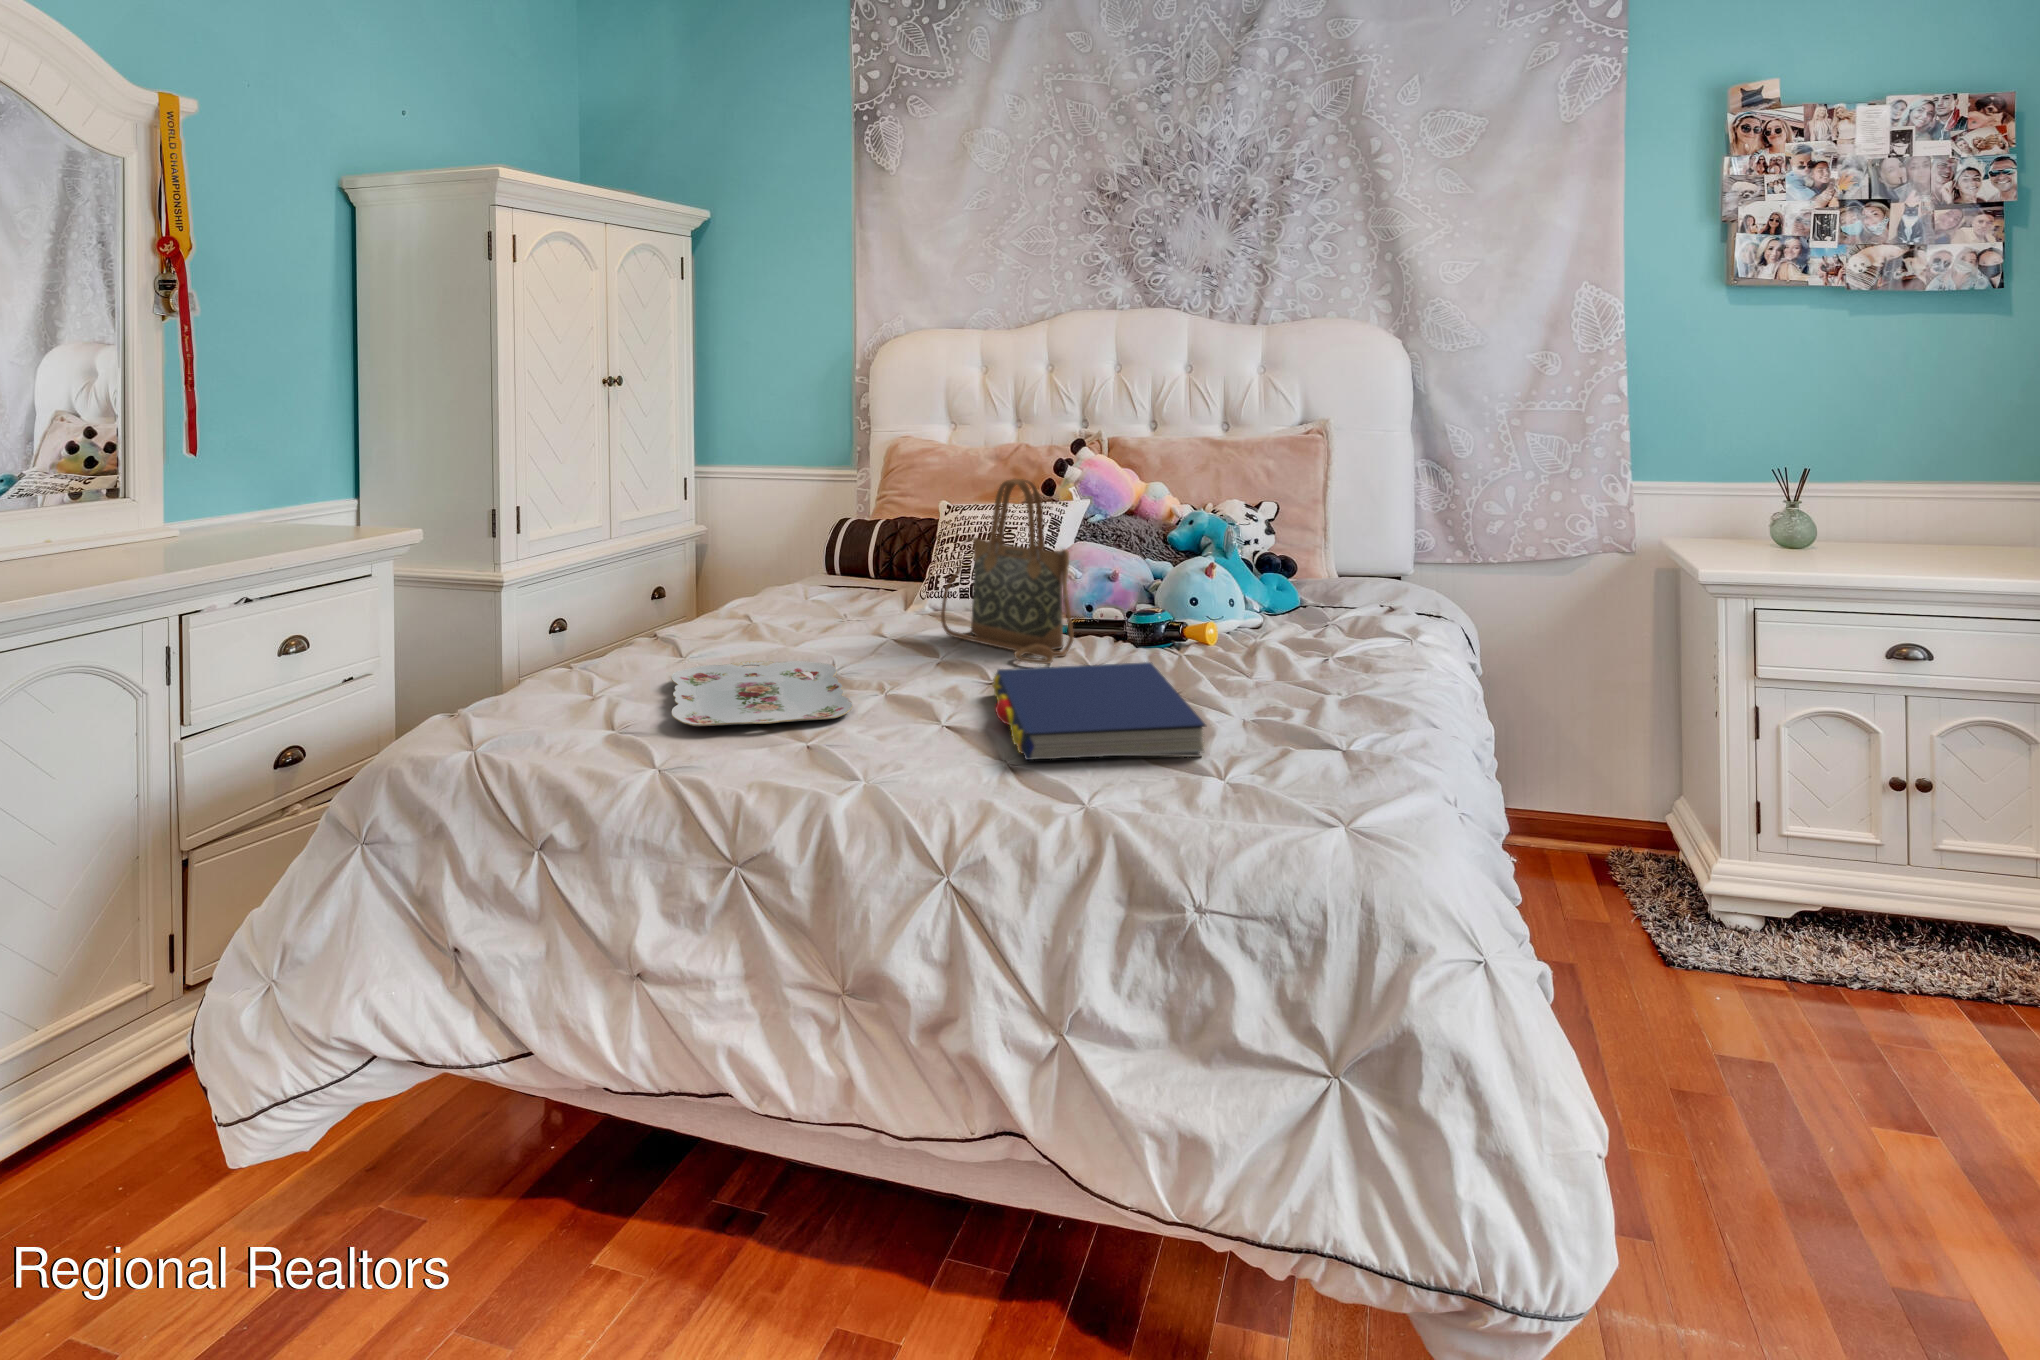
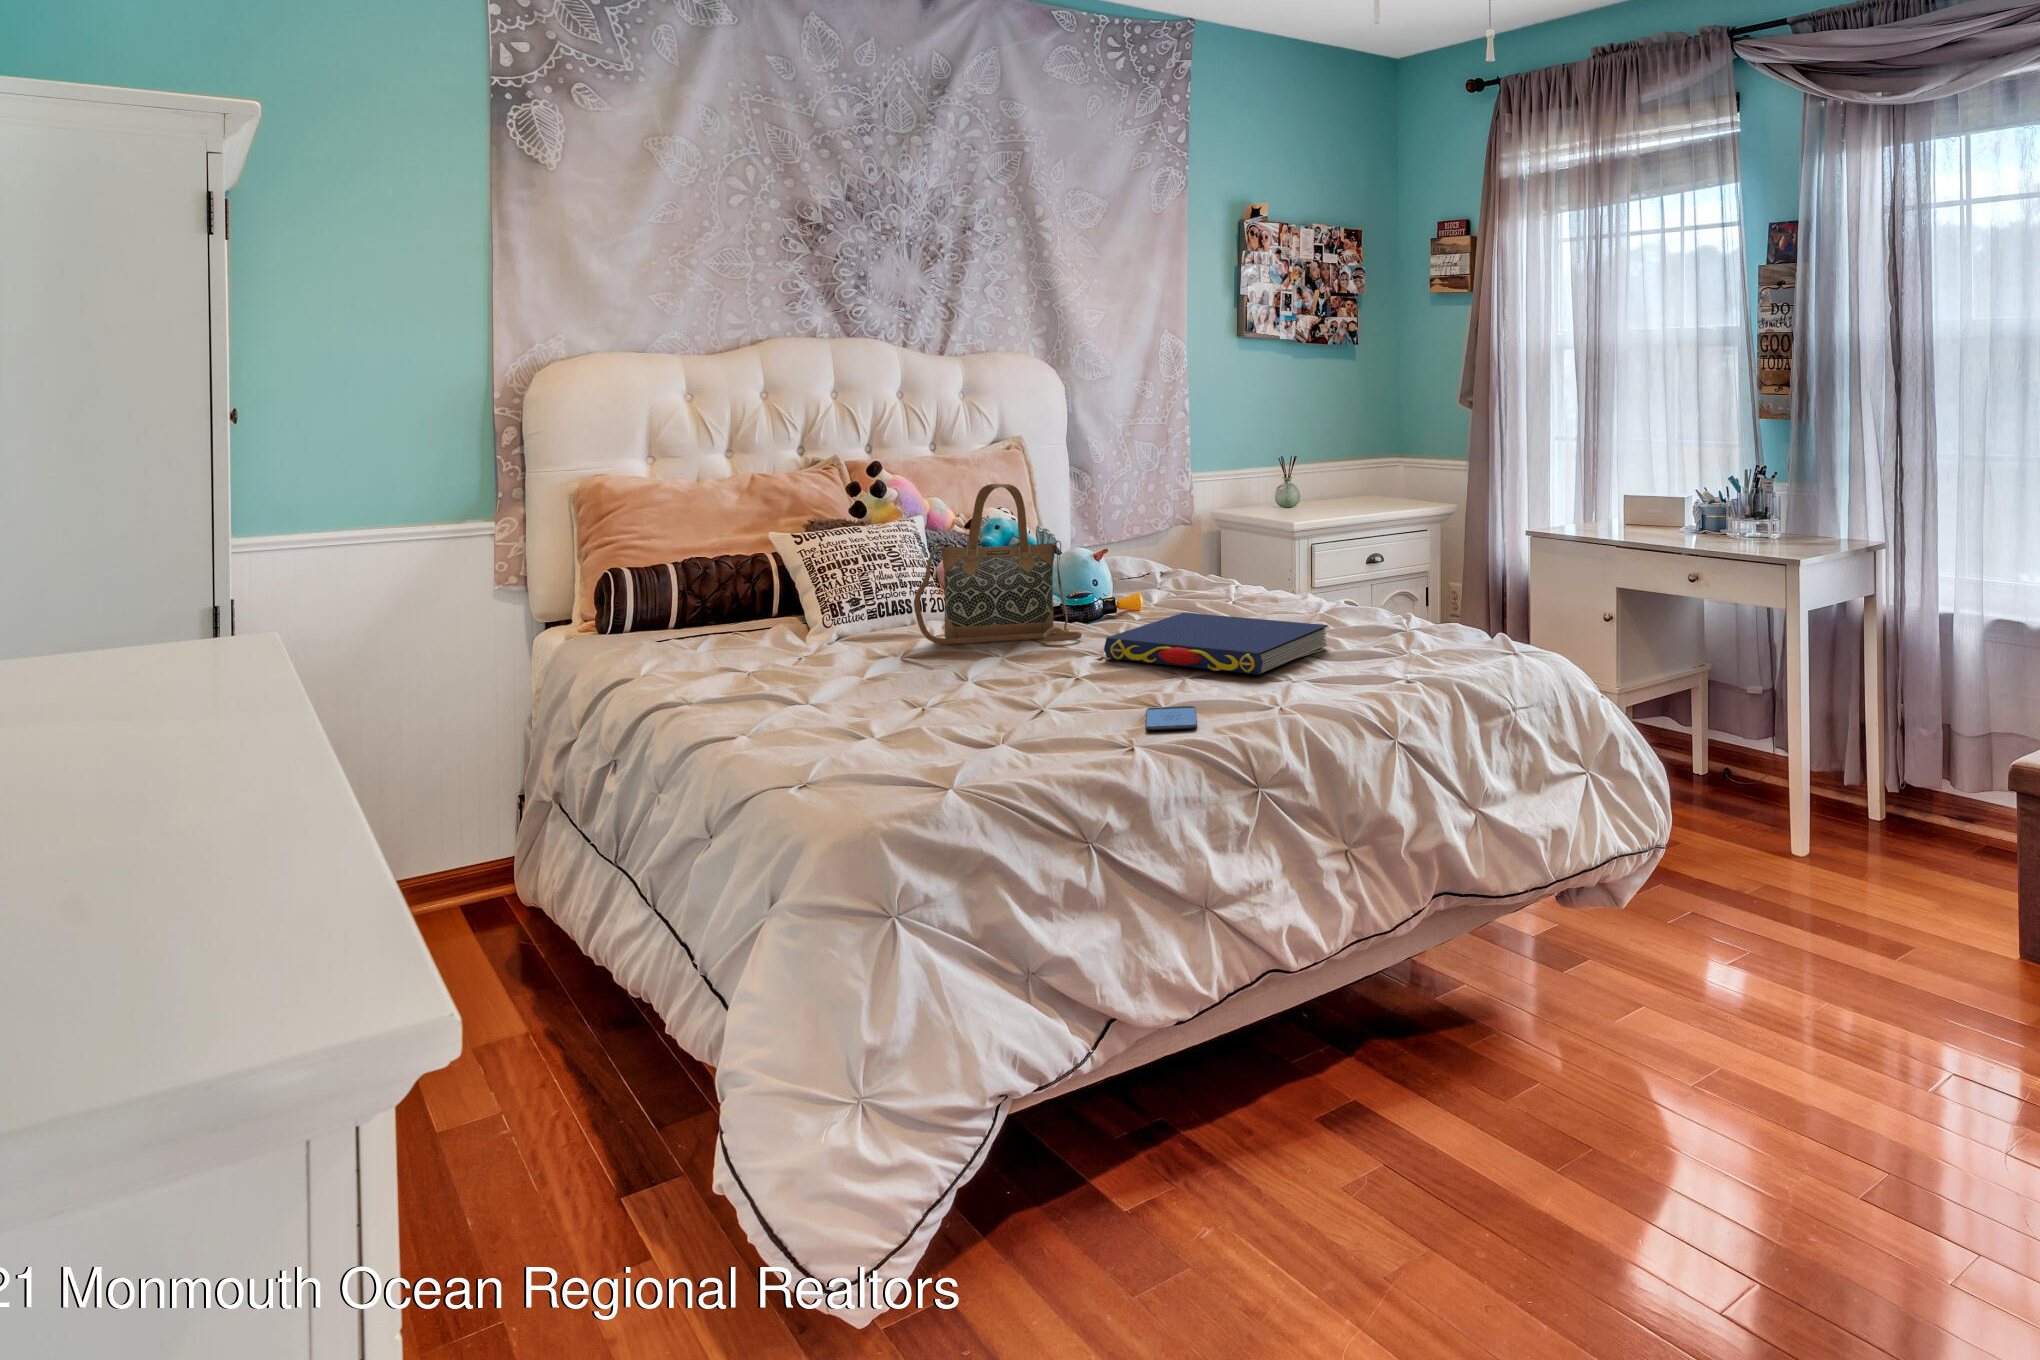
serving tray: present [671,661,853,726] -> none [805,677,1062,731]
smartphone: none [774,757,881,792] -> present [1146,706,1197,730]

